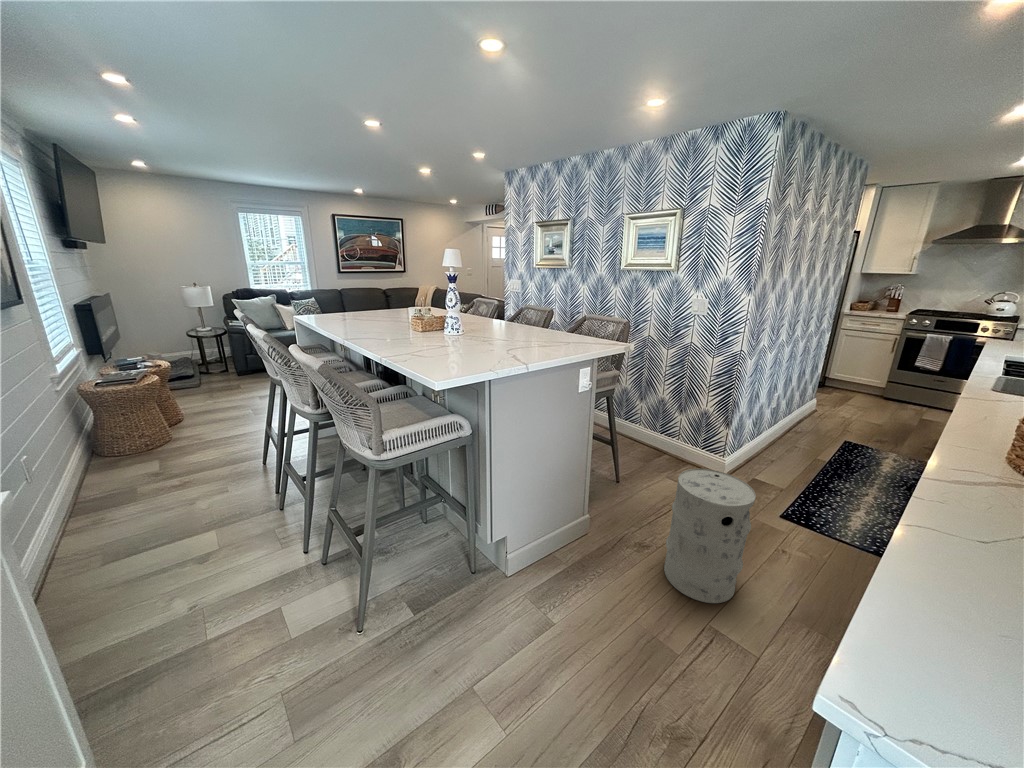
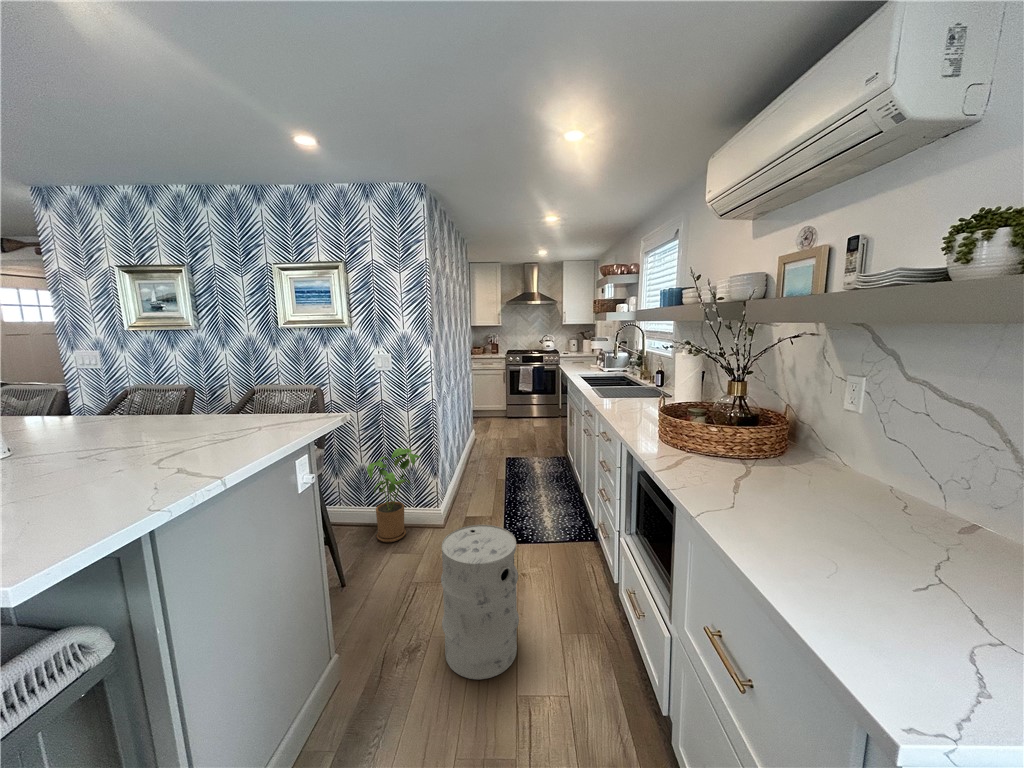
house plant: none [658,389,715,469] -> present [367,448,421,542]

